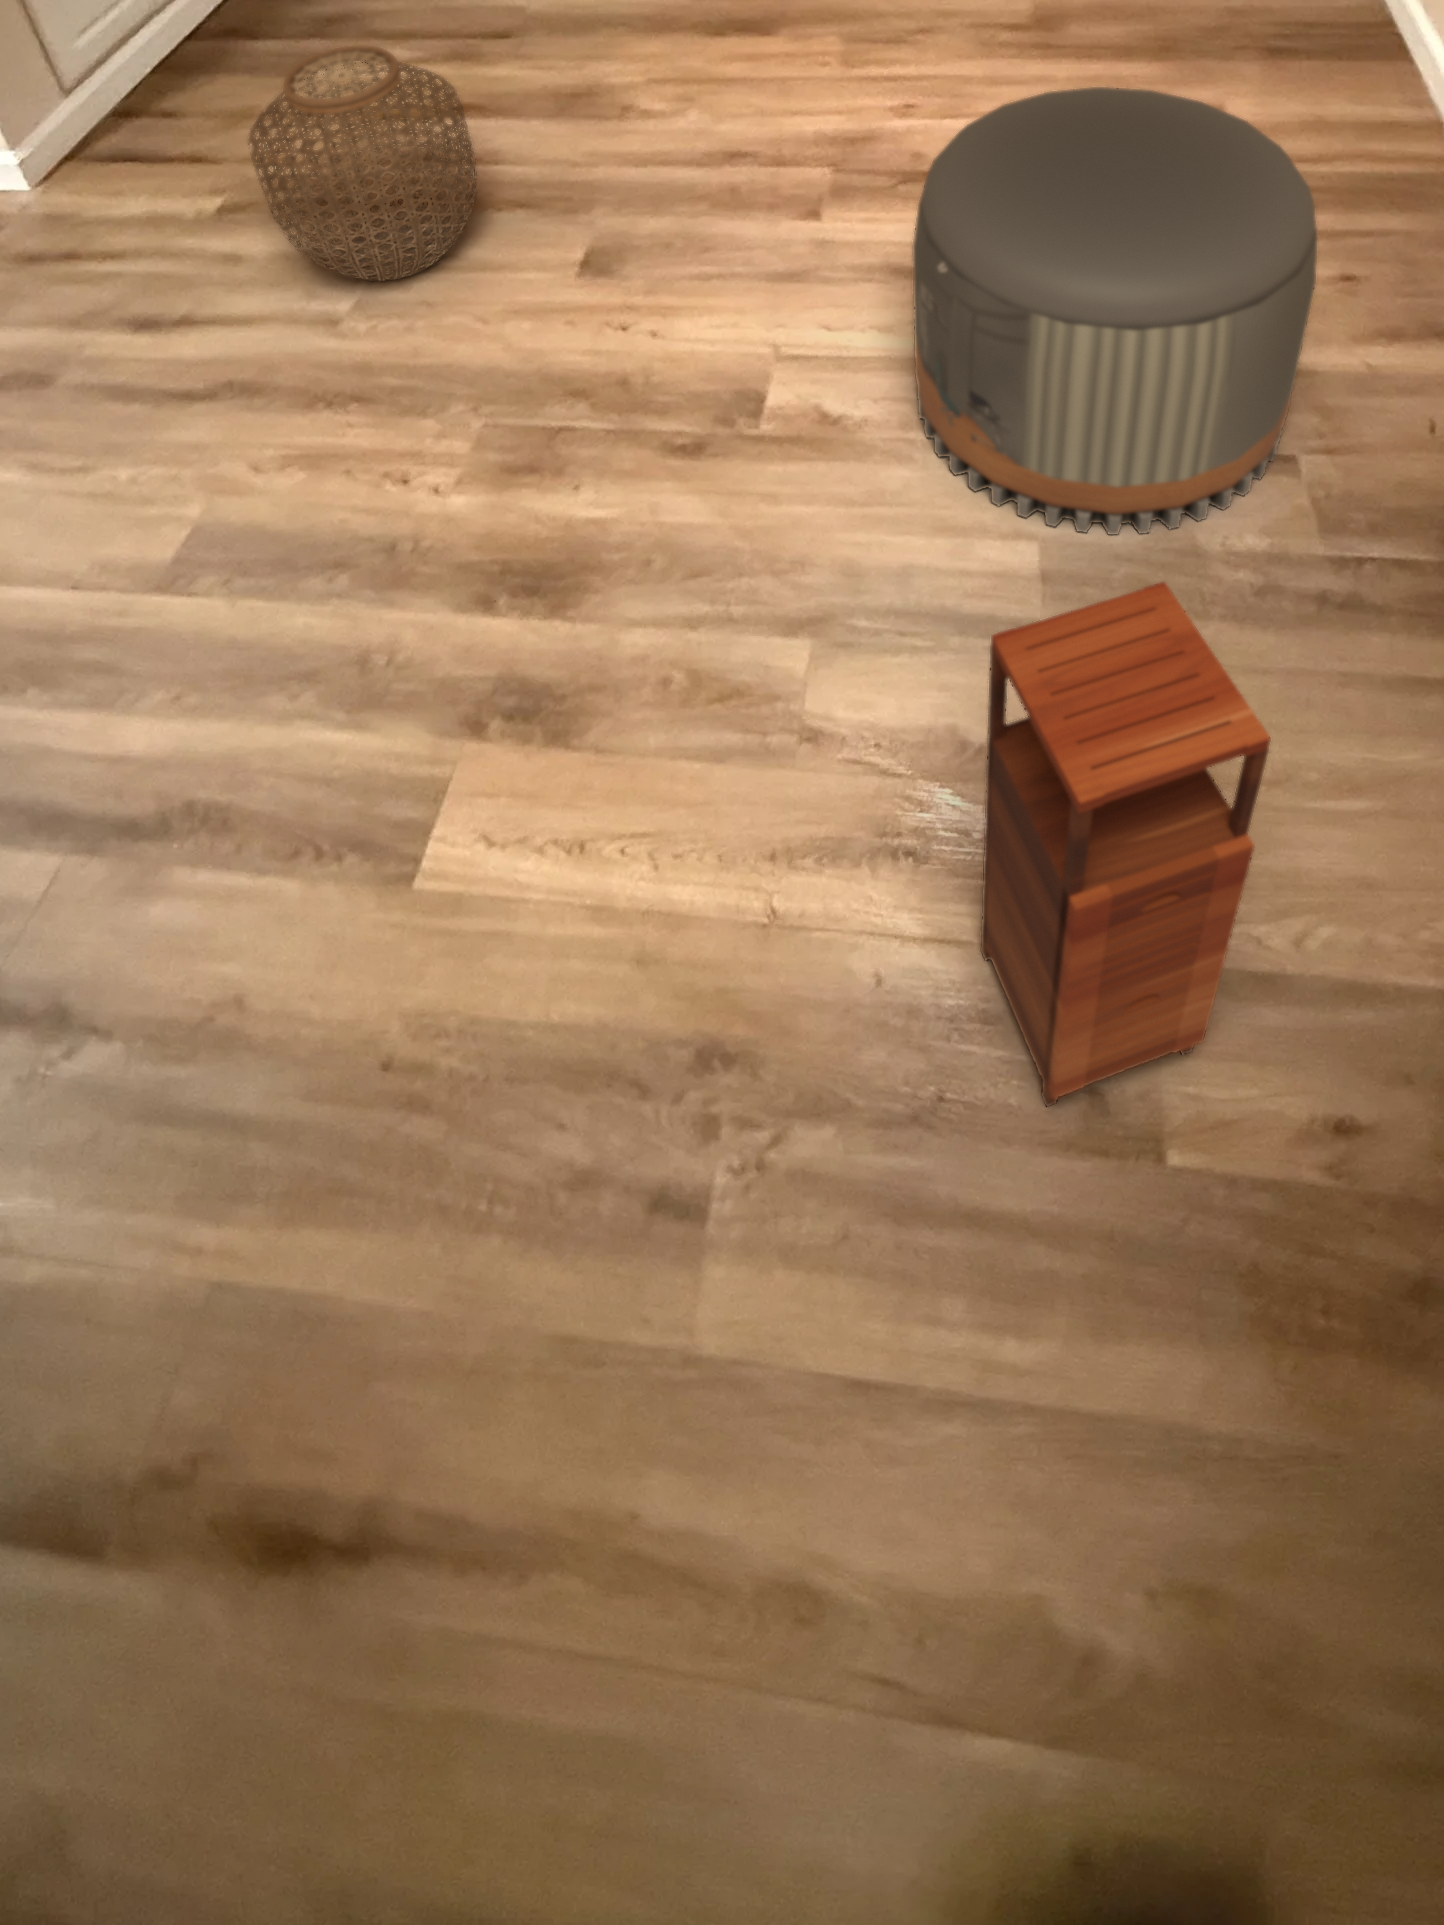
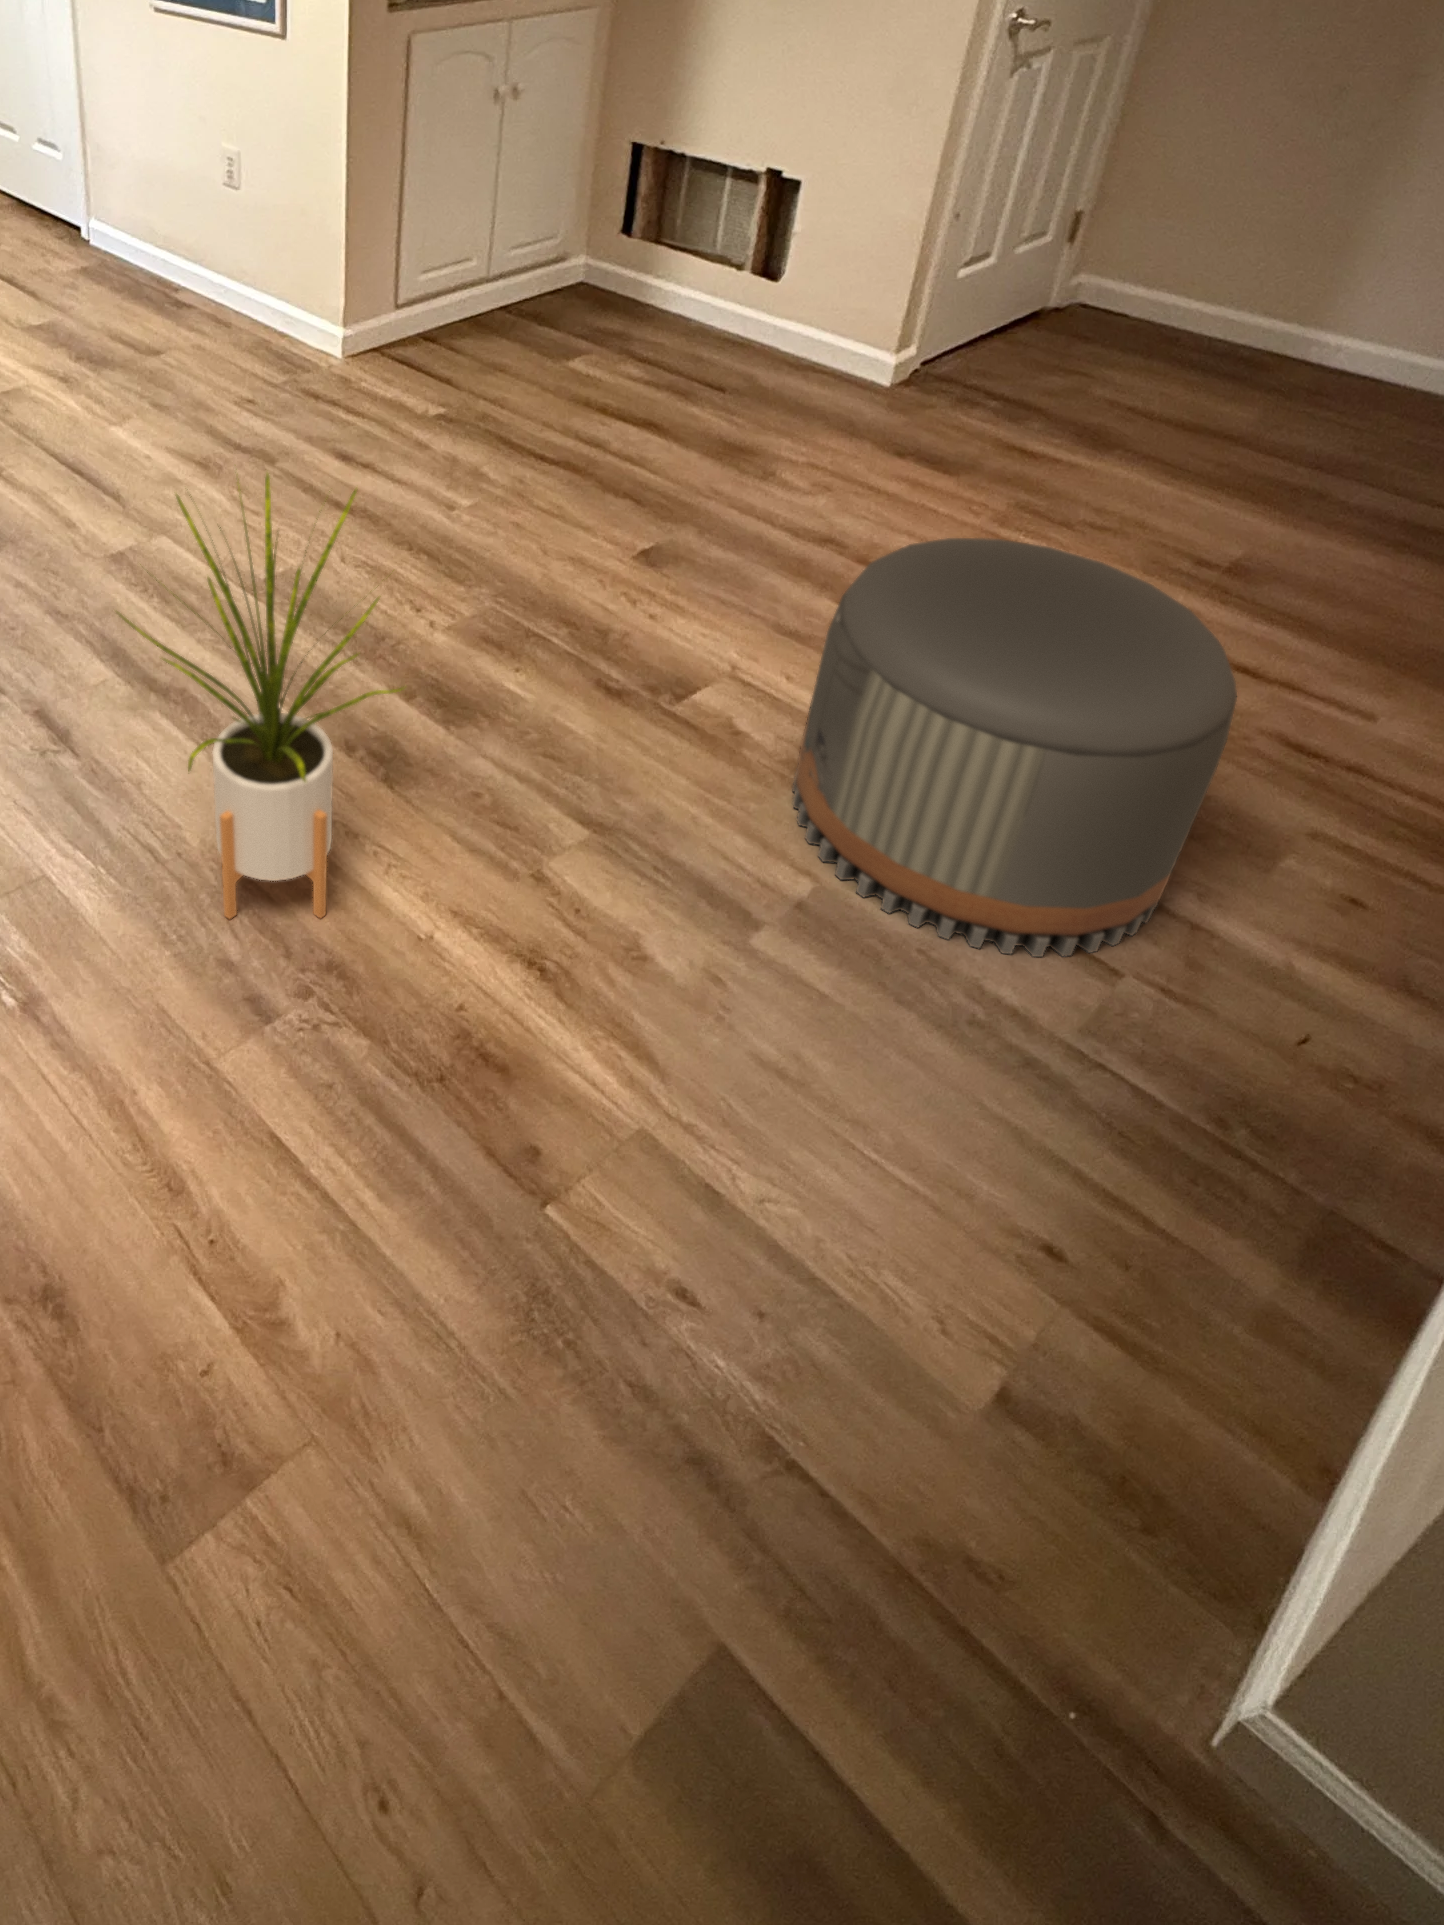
woven basket: present [248,45,477,281] -> none [452,322,617,505]
house plant: none [156,450,659,1101] -> present [118,474,403,919]
storage cabinet: present [981,582,1271,1106] -> none [502,730,717,1182]

